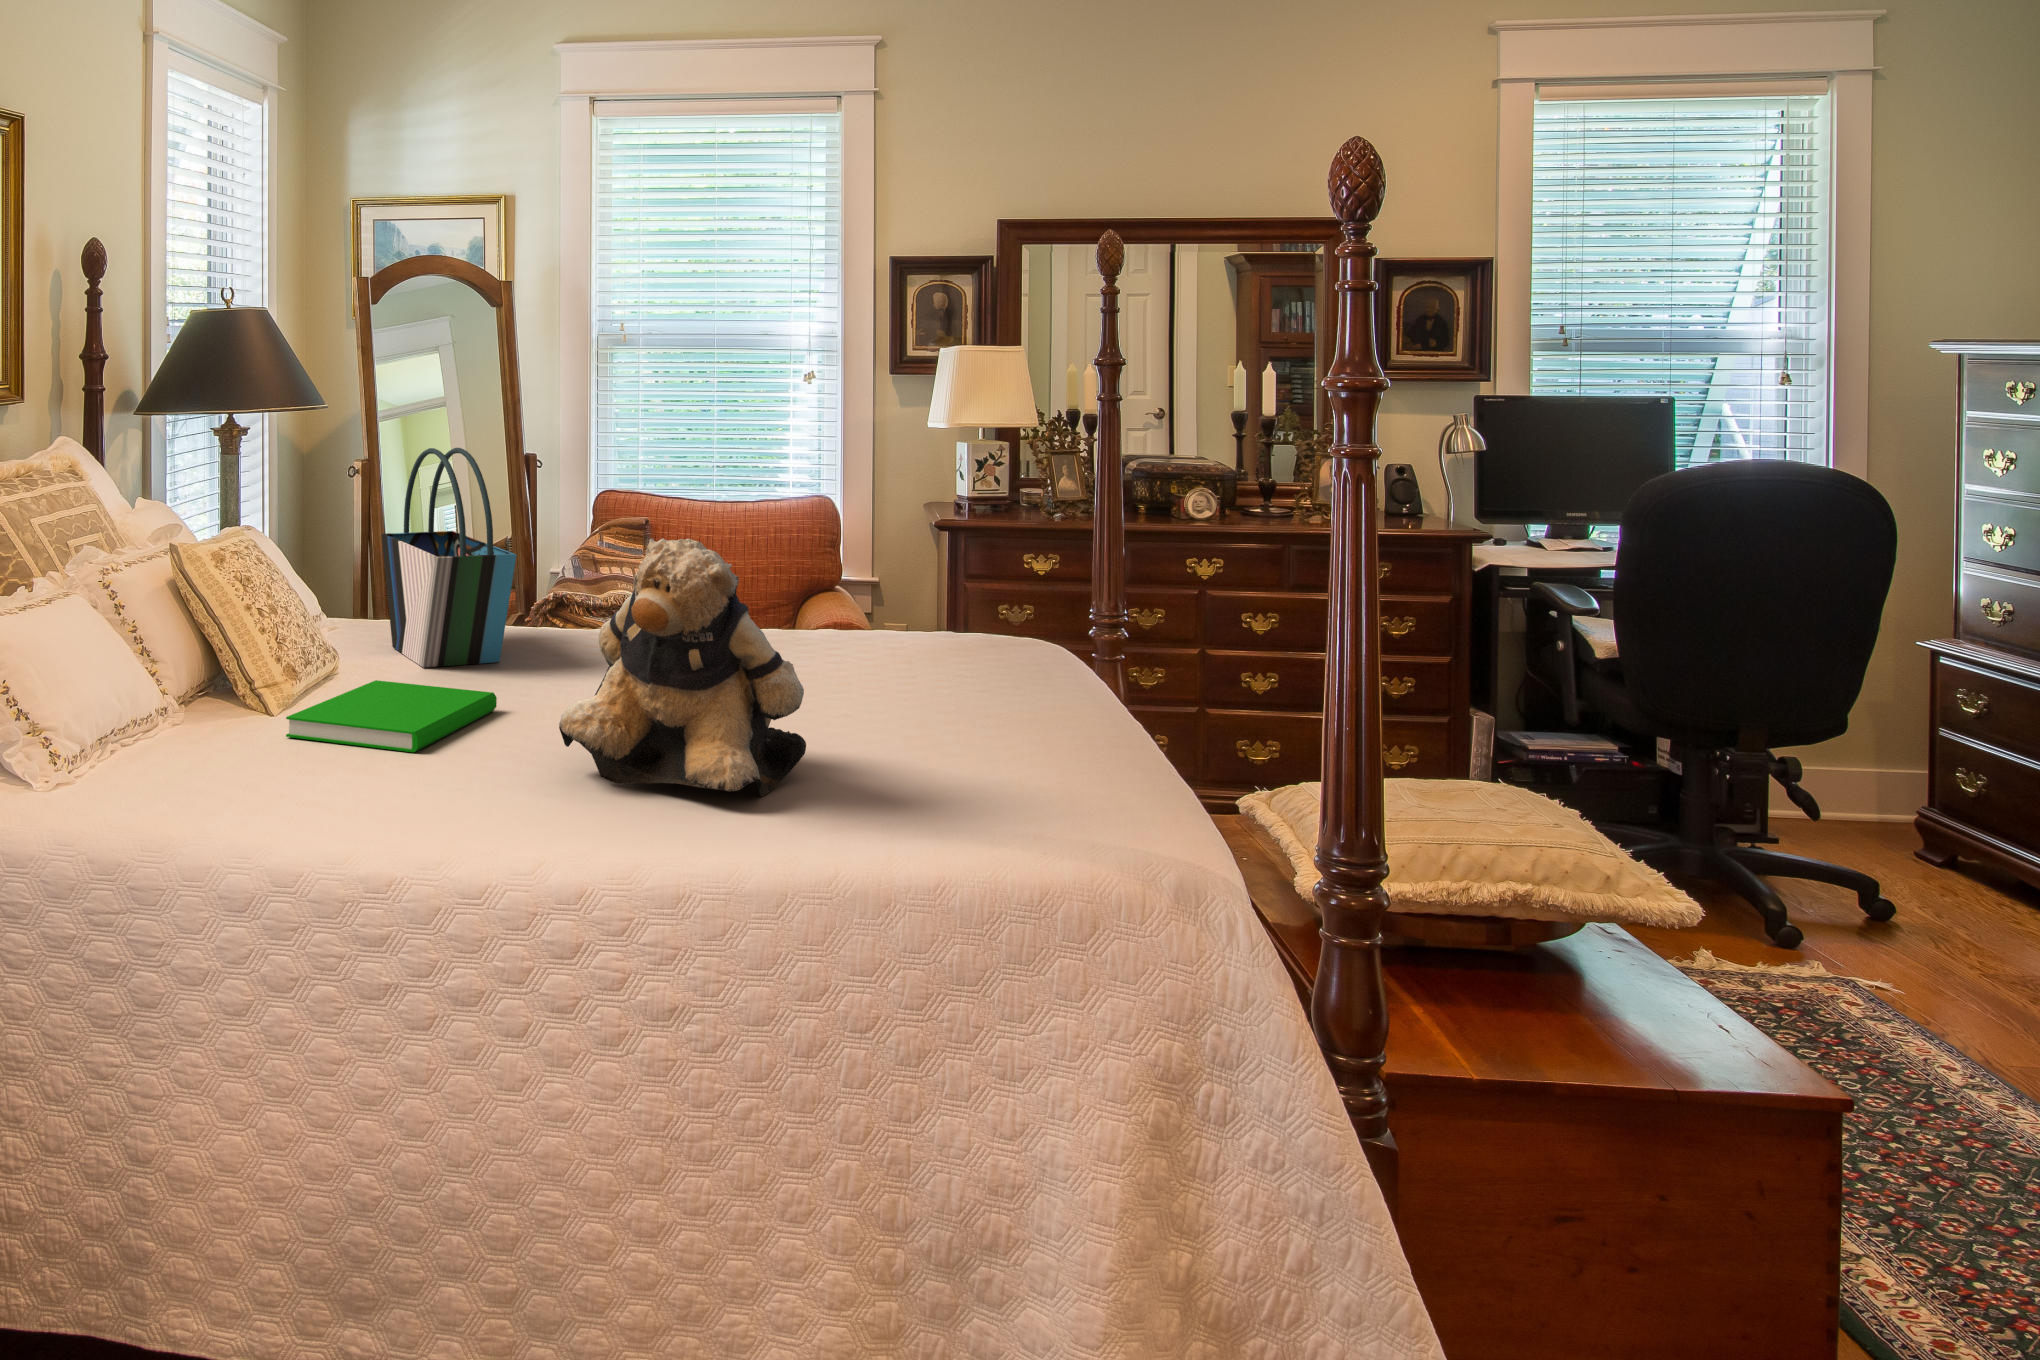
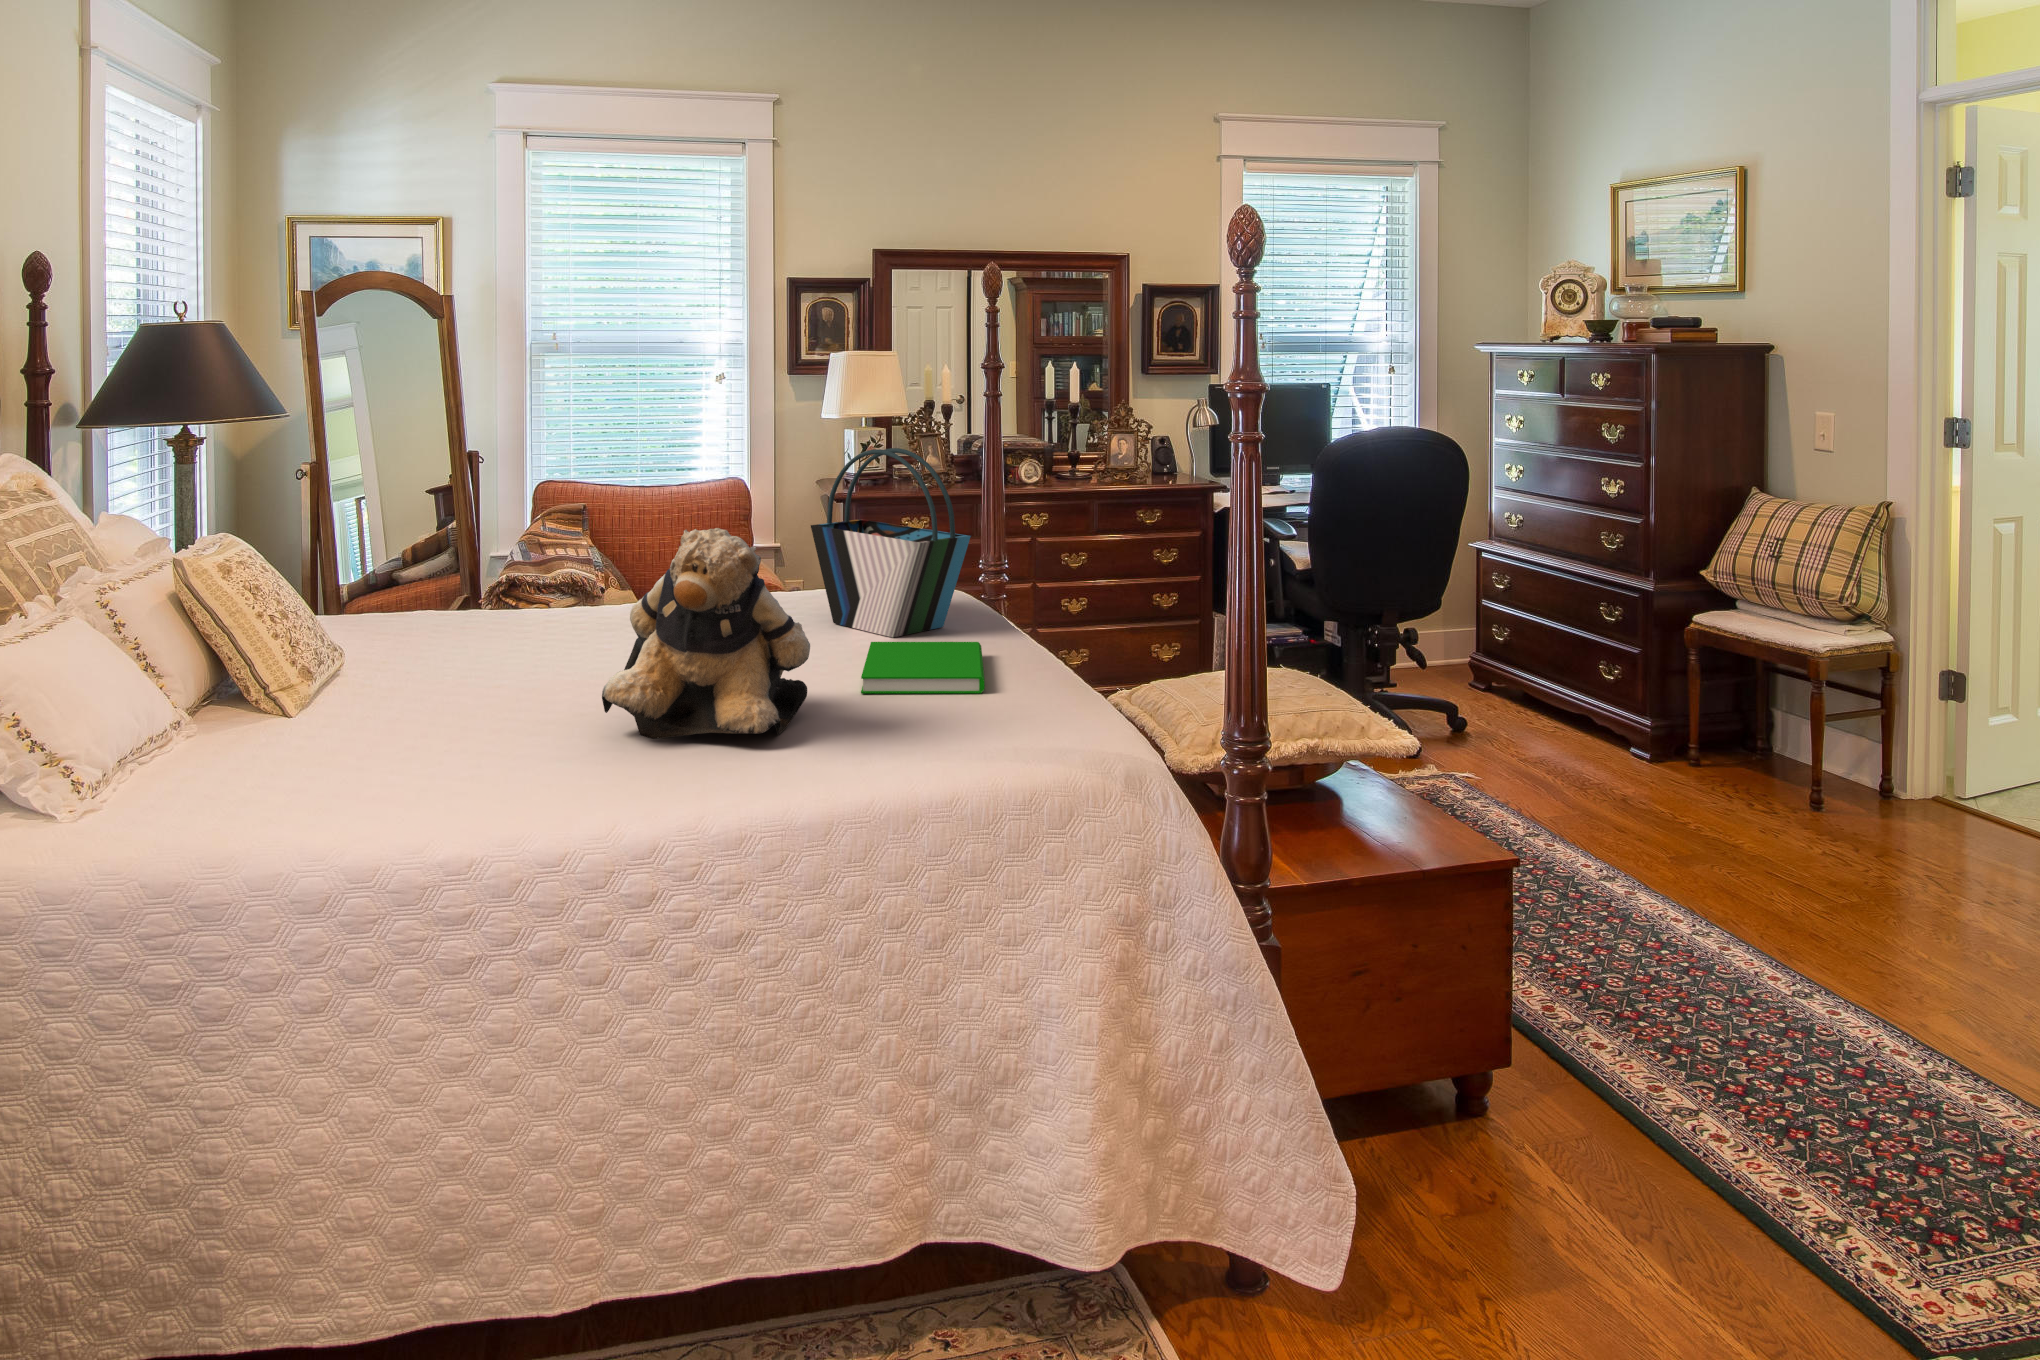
tote bag: present [381,448,516,668] -> present [811,448,971,637]
book: present [286,680,497,752] -> present [861,642,984,693]

